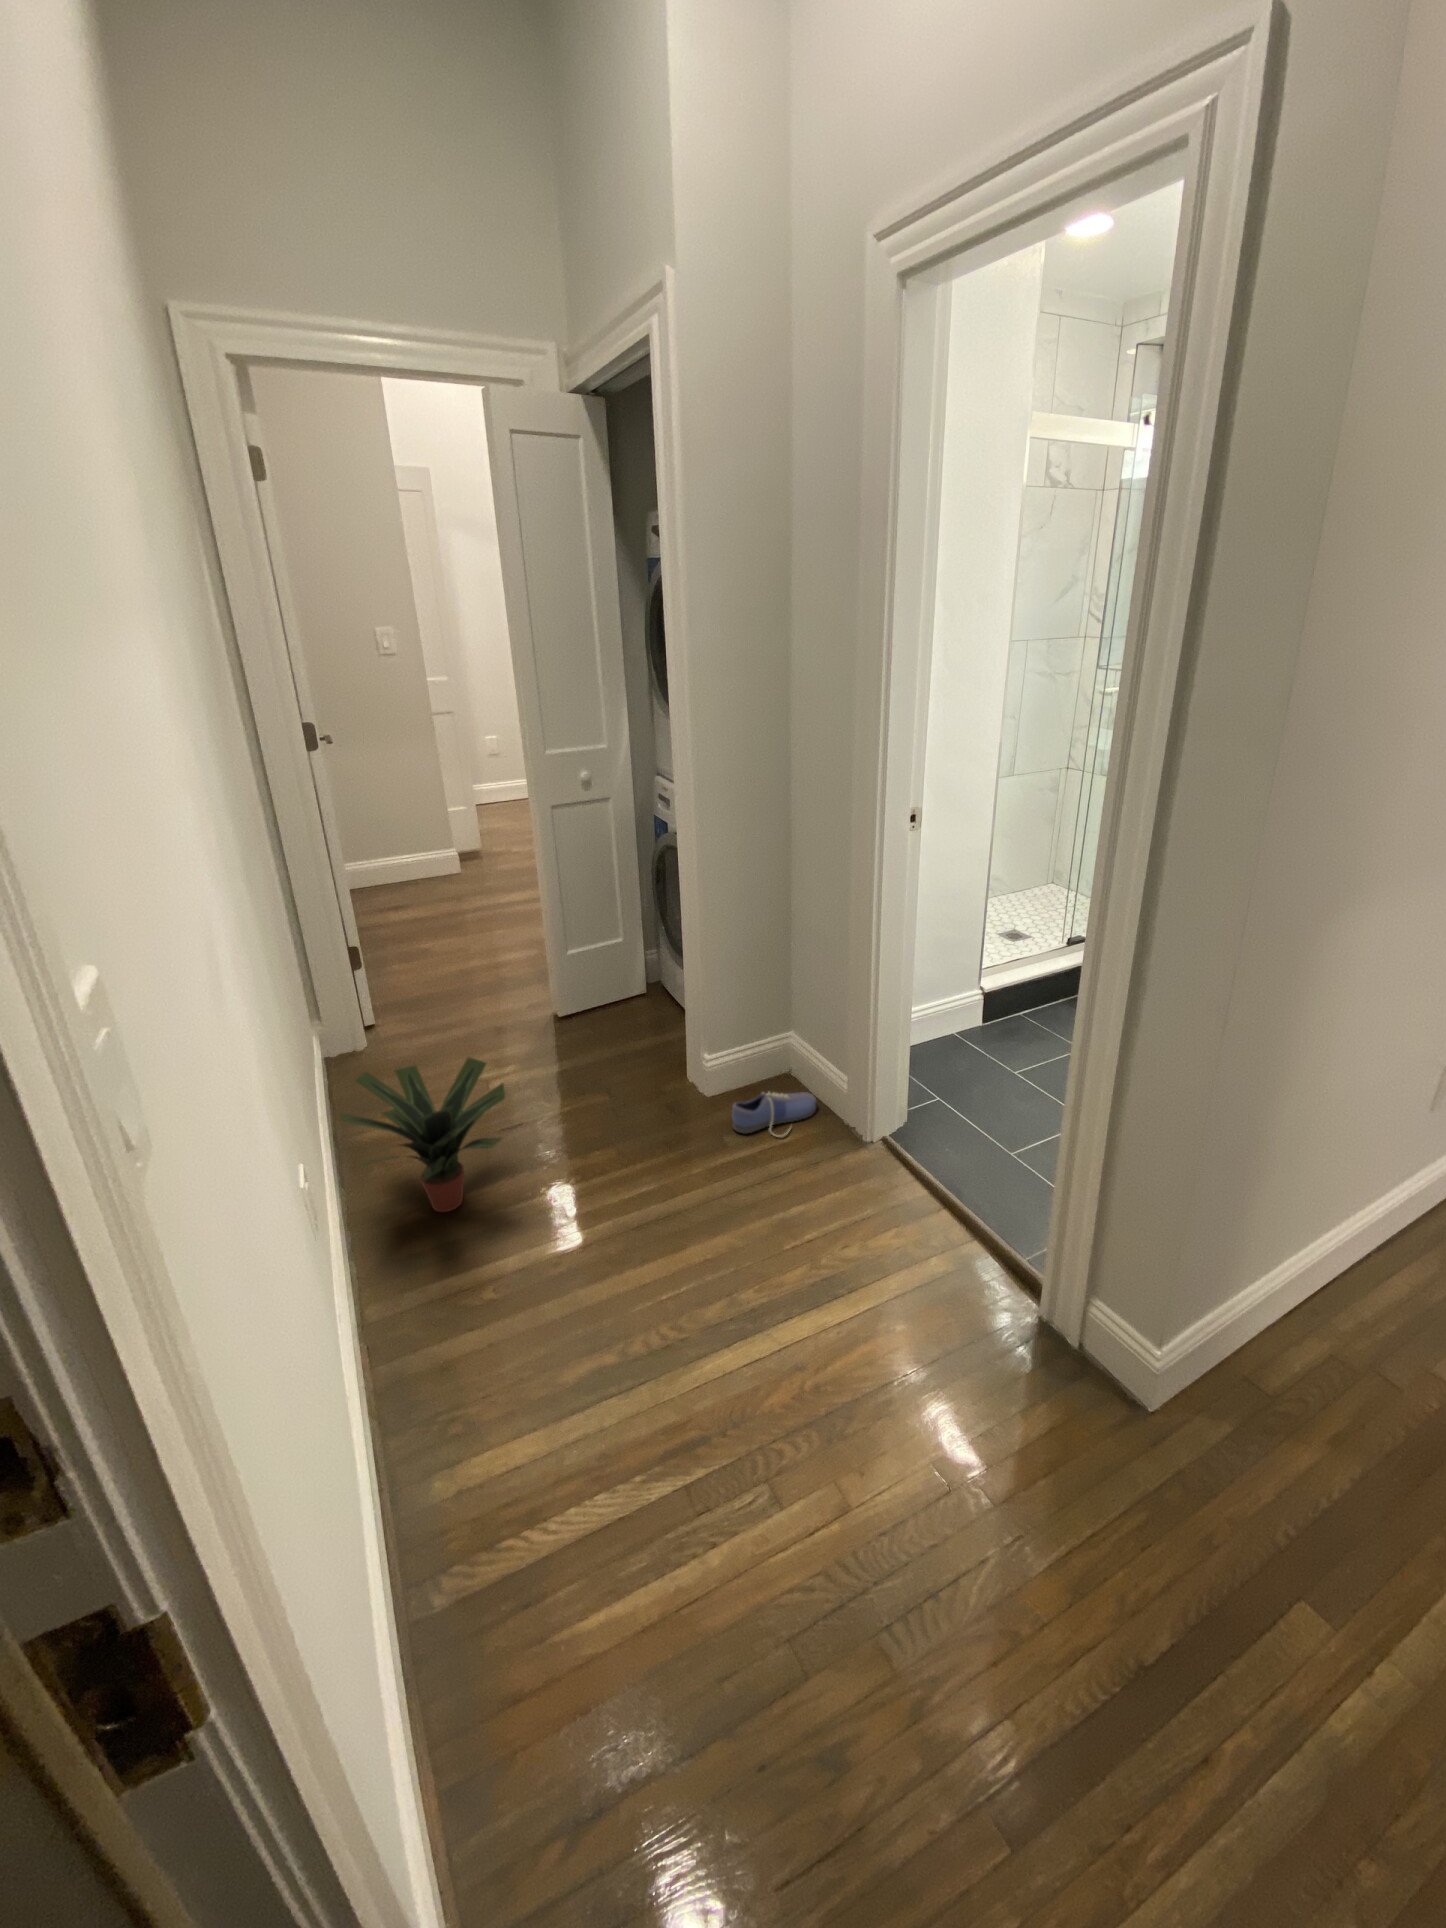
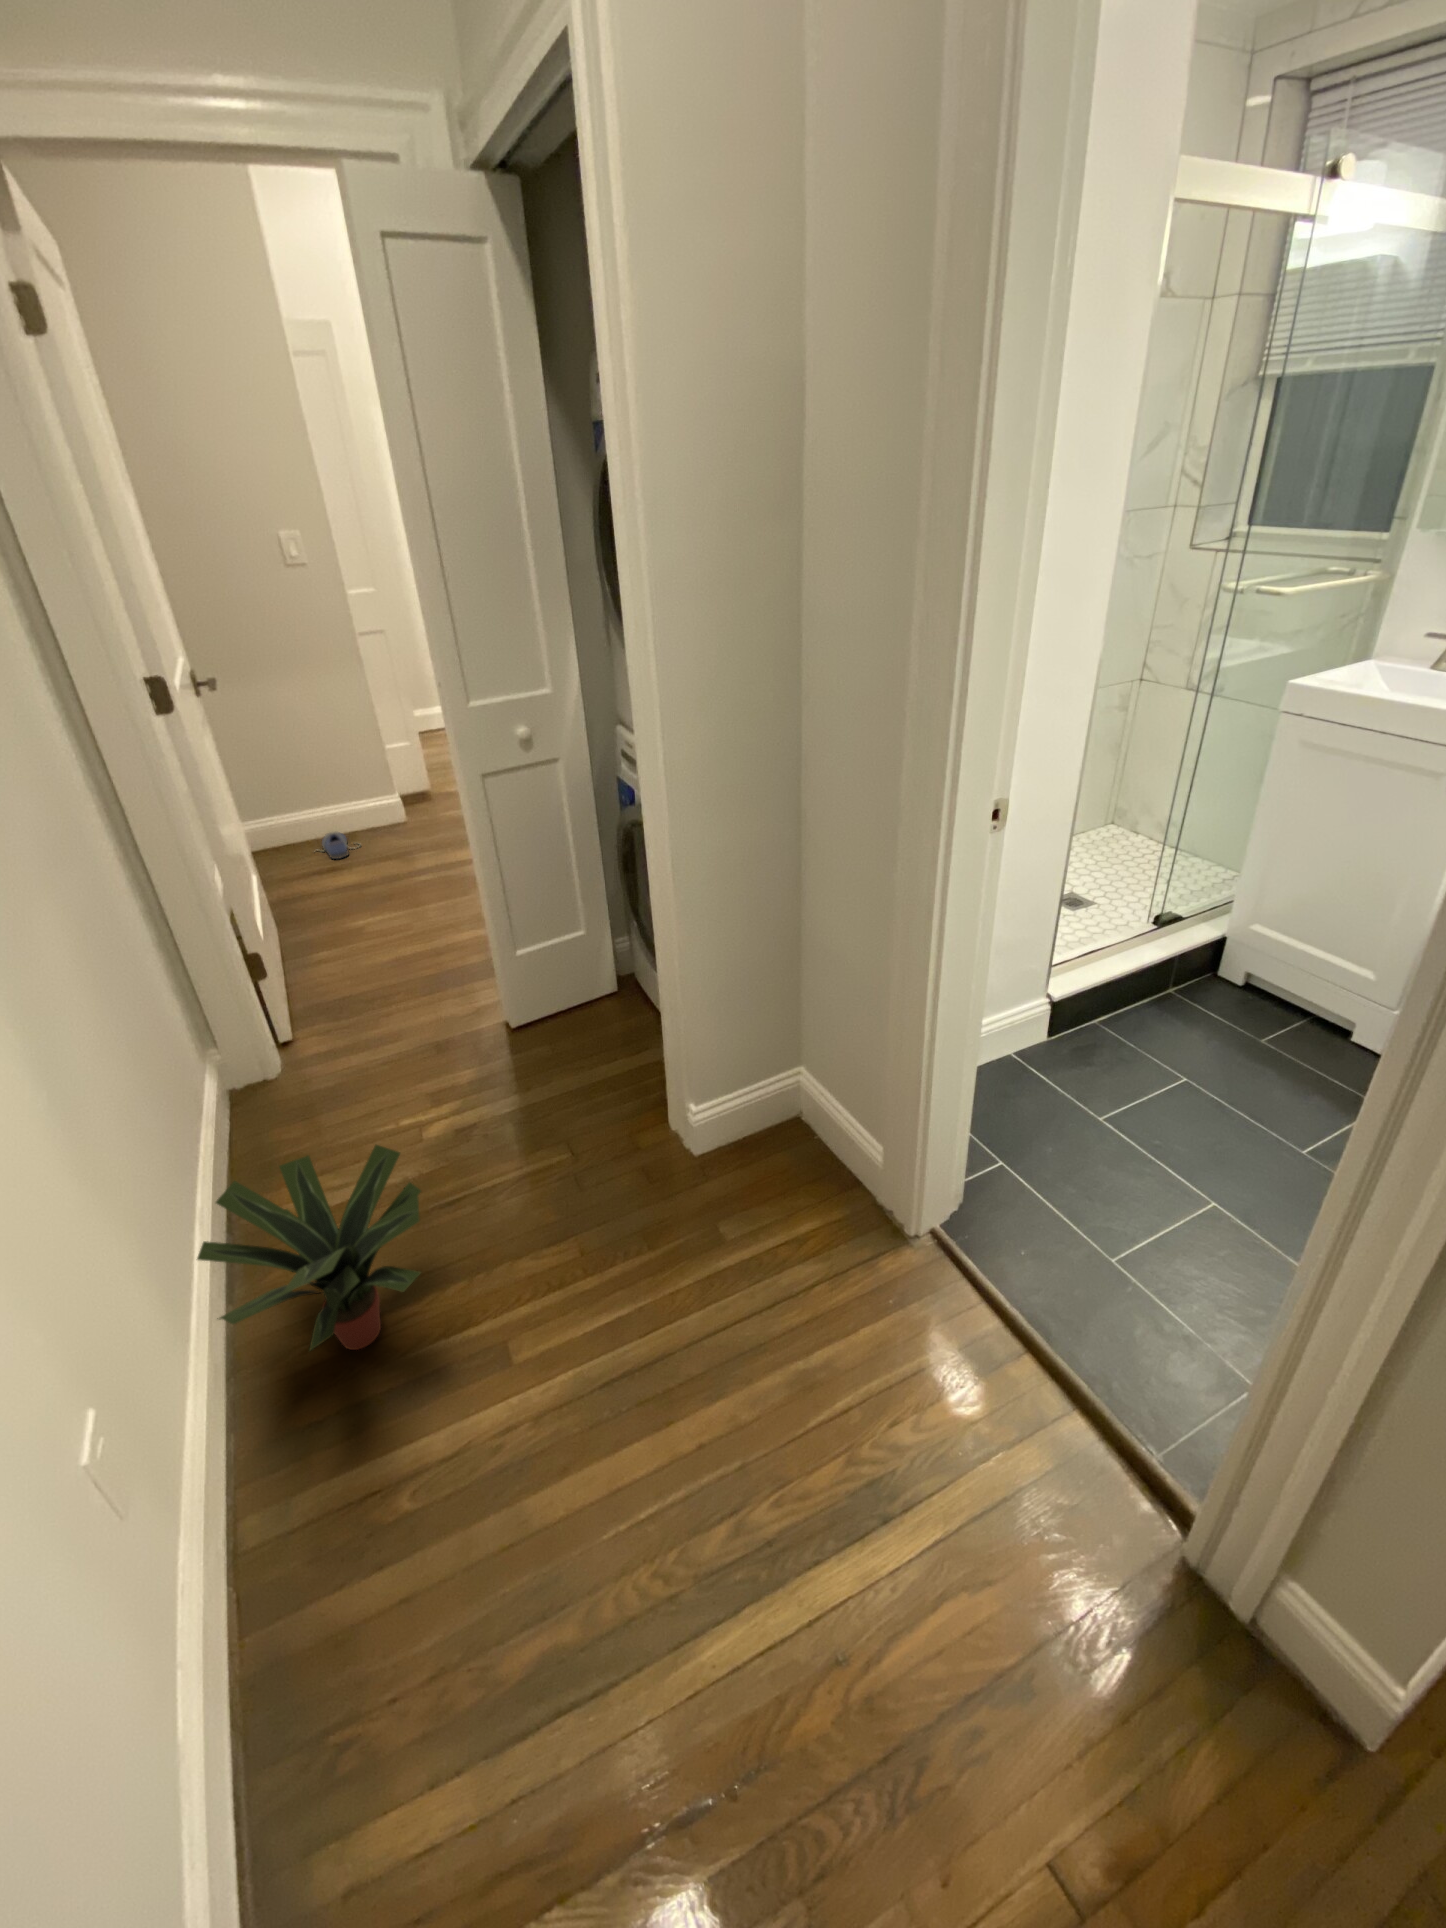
shoe: present [732,1092,816,1137] -> present [314,832,349,859]

